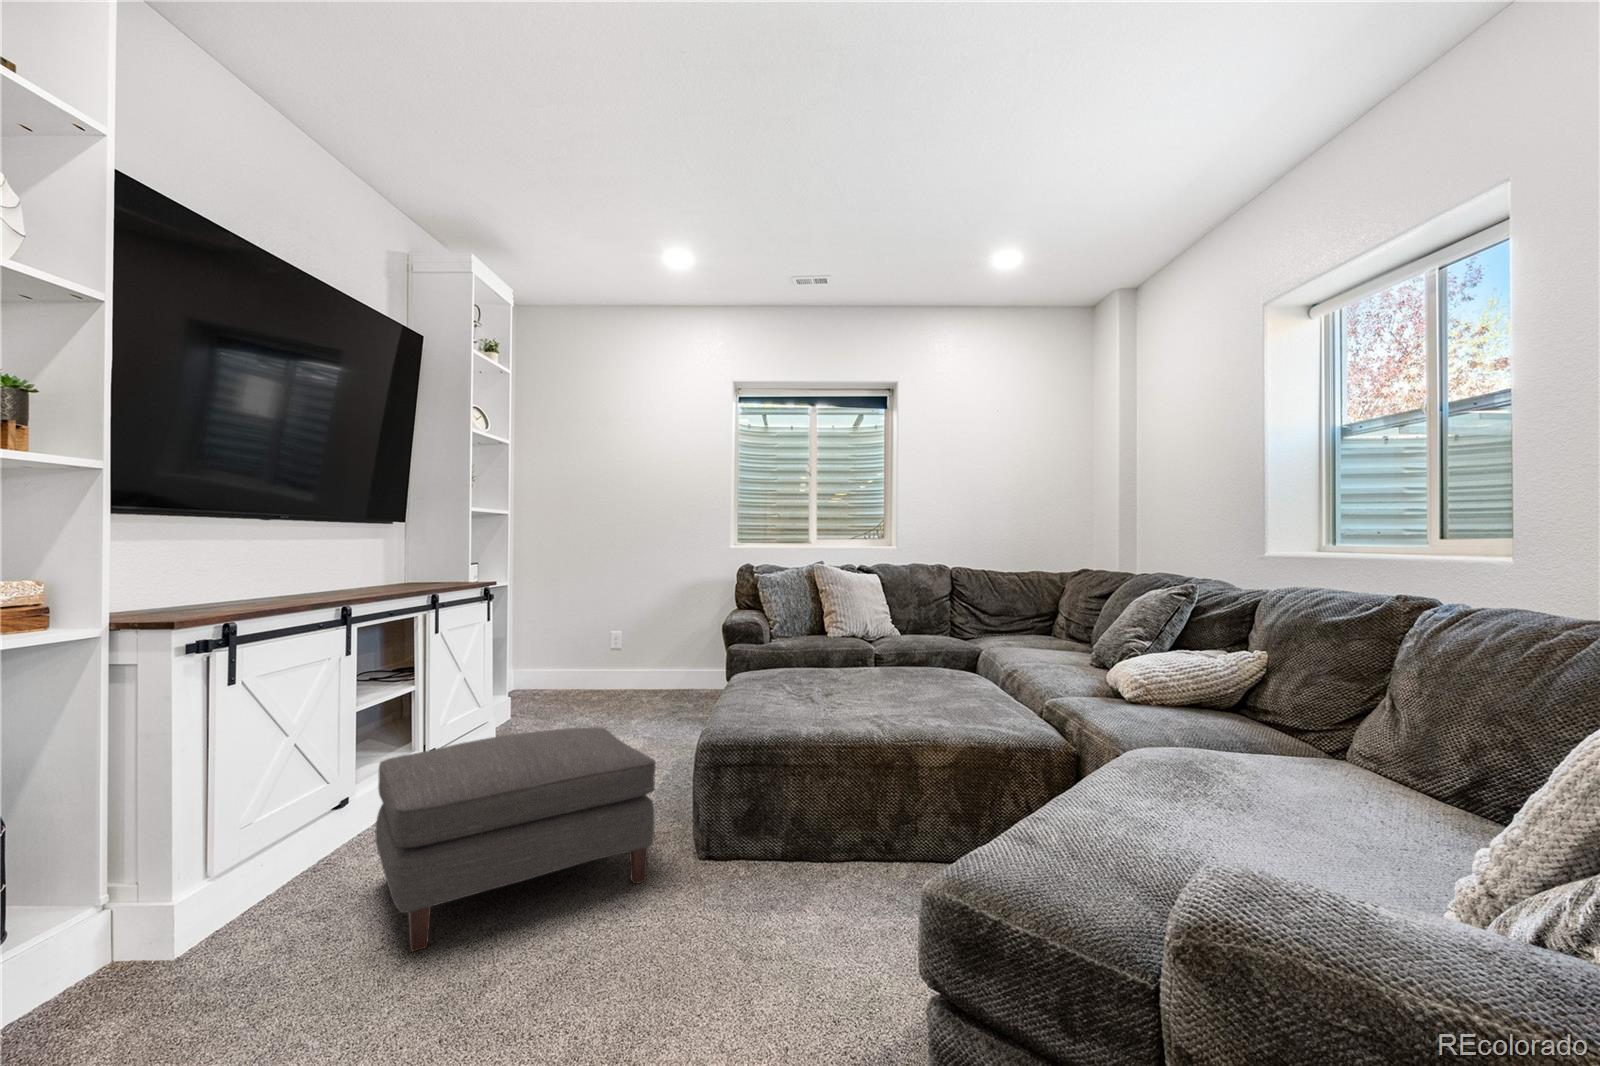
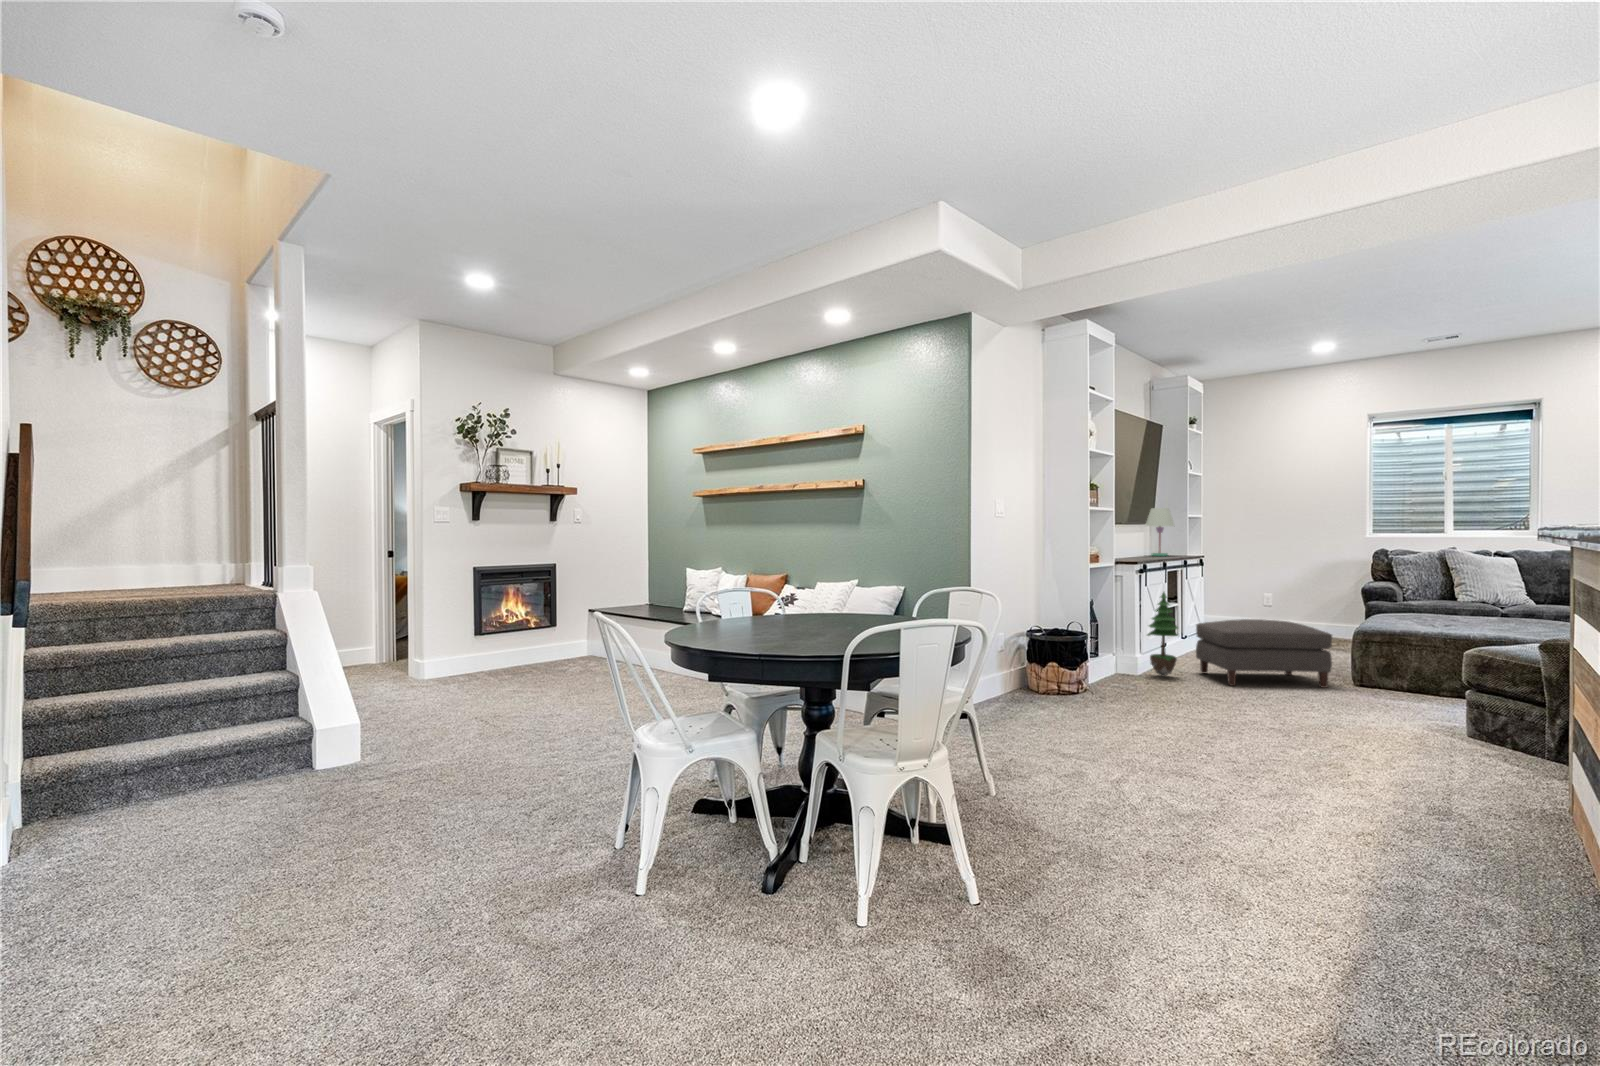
table lamp: none [356,490,419,588] -> present [1146,508,1174,556]
potted tree: none [191,700,303,945] -> present [1147,592,1178,676]

